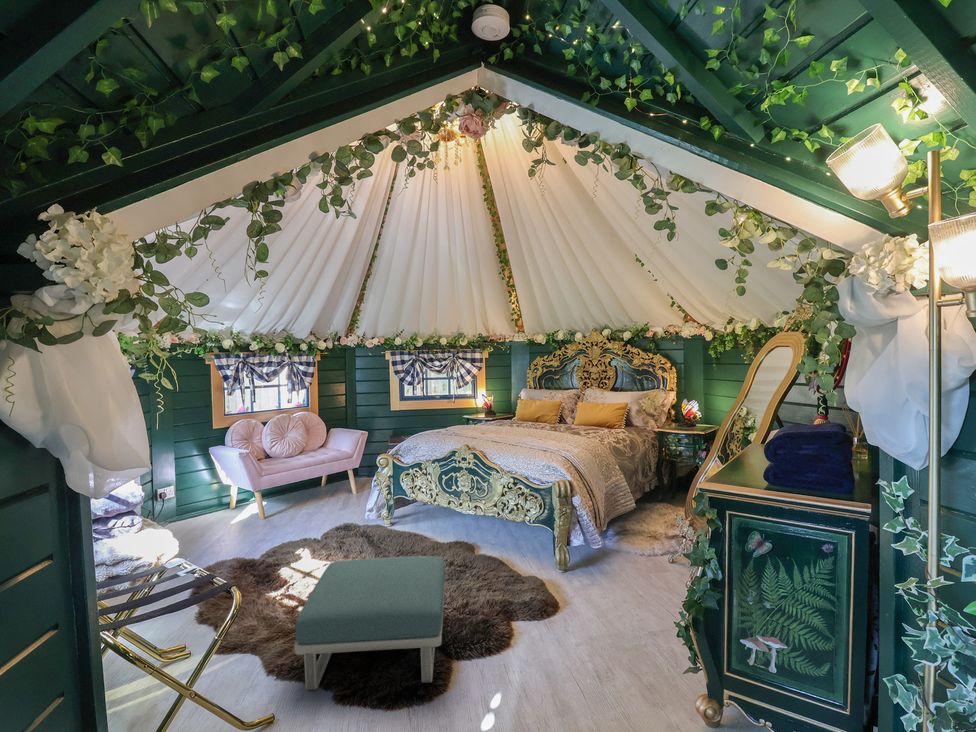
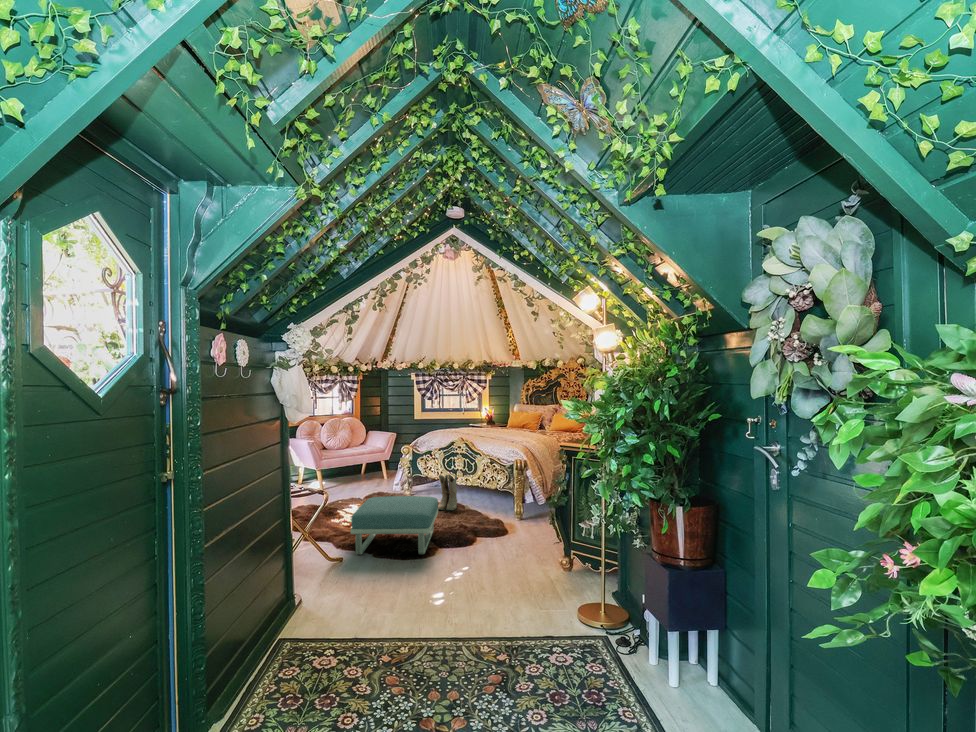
boots: none [433,501,463,557] -> present [438,474,457,510]

